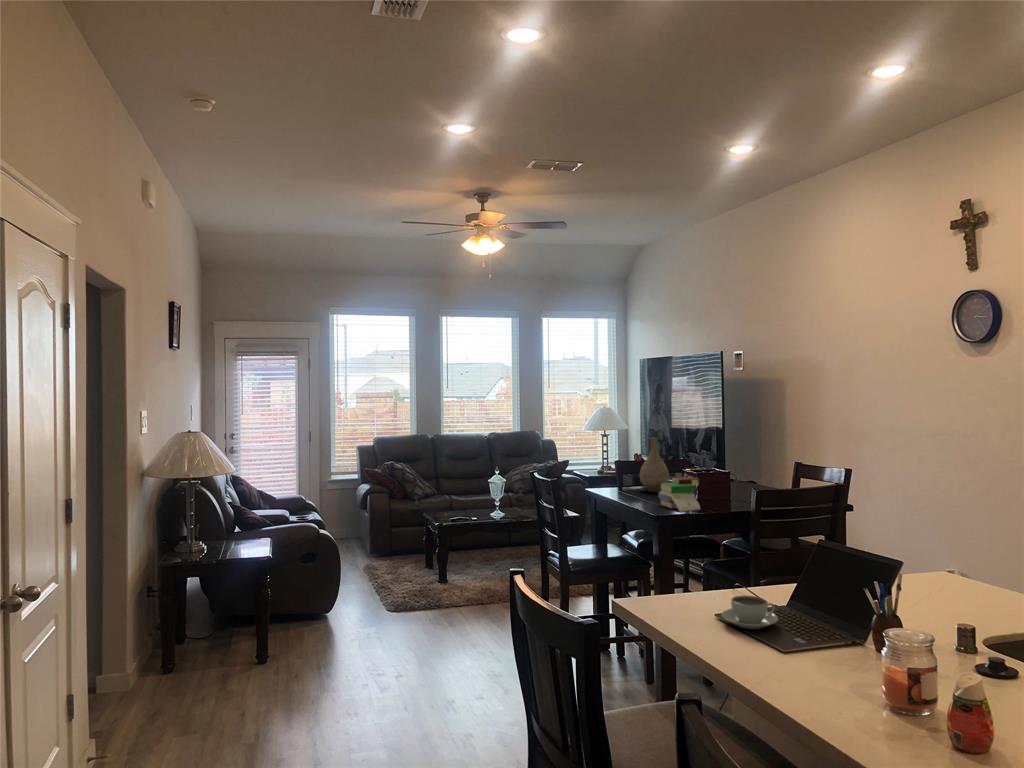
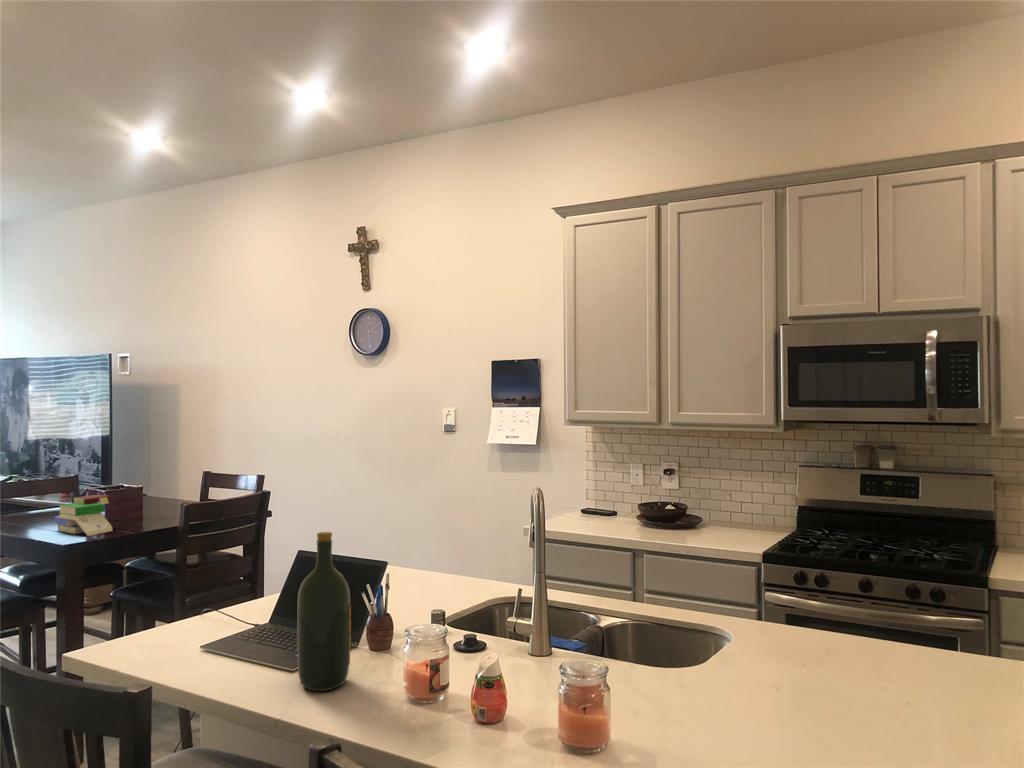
vase: present [640,438,669,492] -> none [20,451,61,517]
wine bottle: none [781,520,835,674] -> present [297,532,351,691]
coffee cup: present [721,596,778,629] -> none [211,620,274,658]

